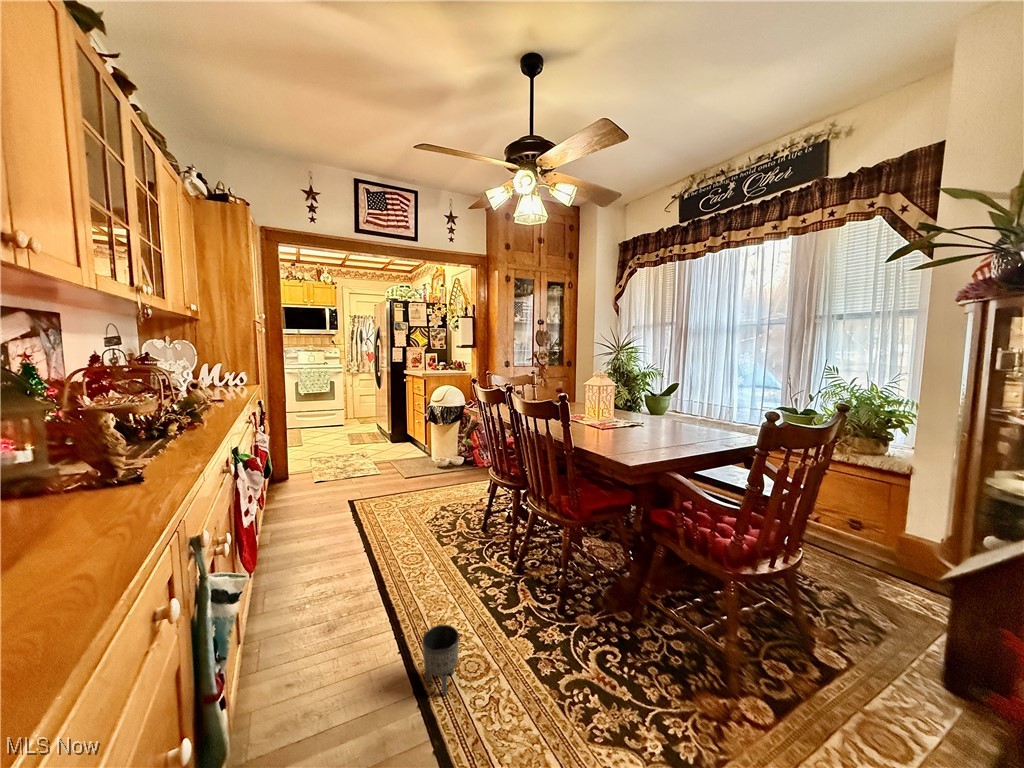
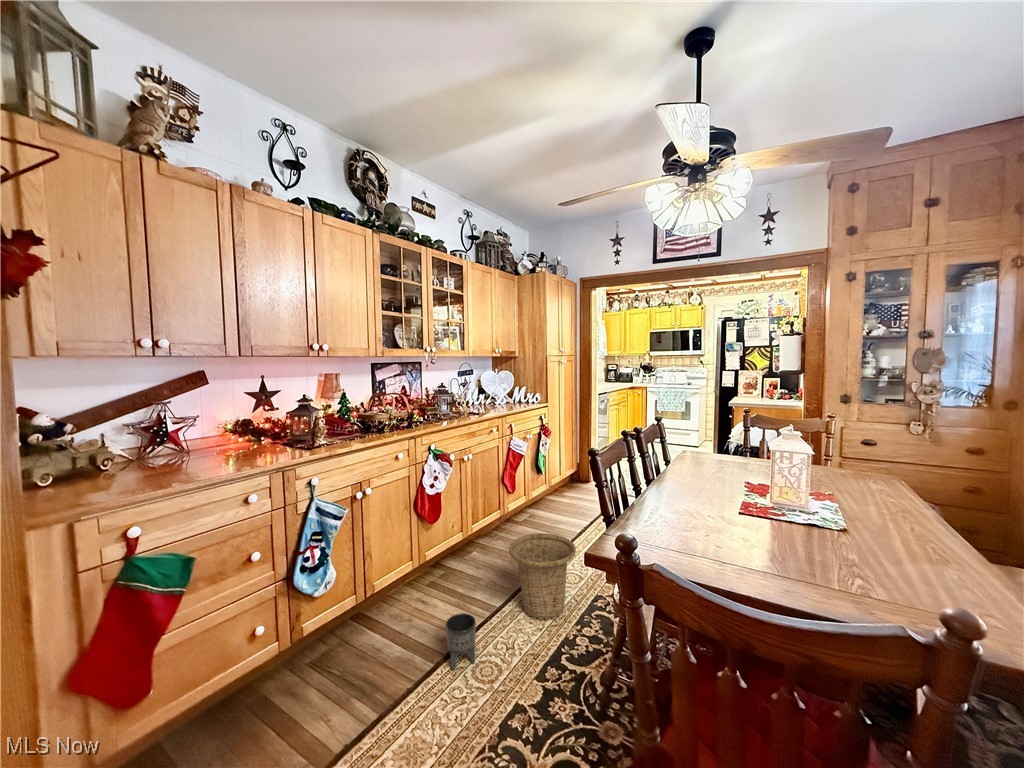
basket: none [394,513,468,606] -> present [509,533,576,620]

